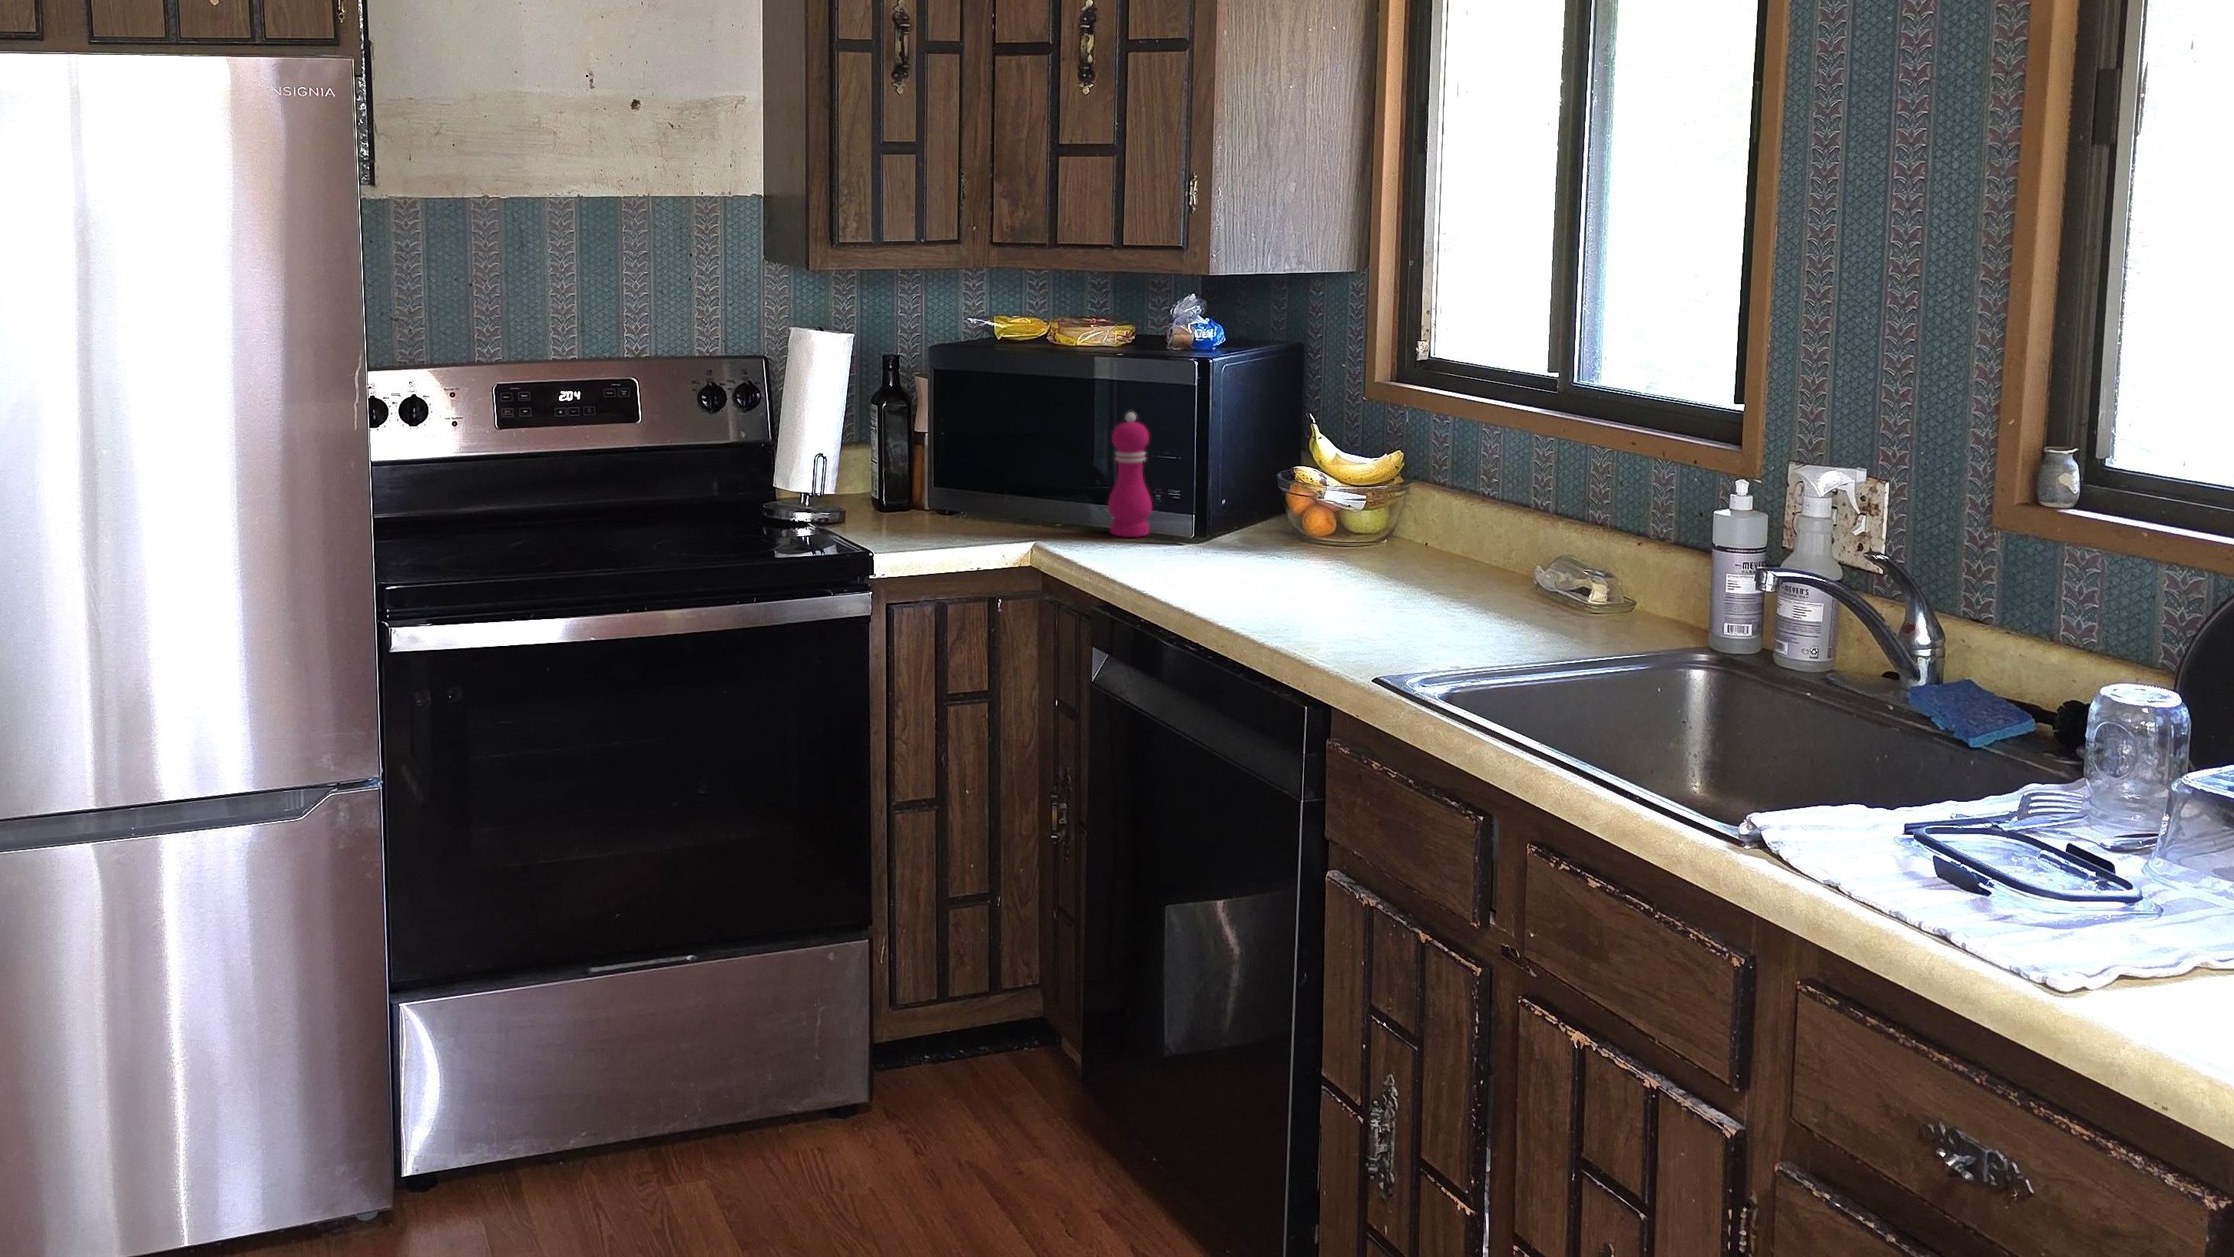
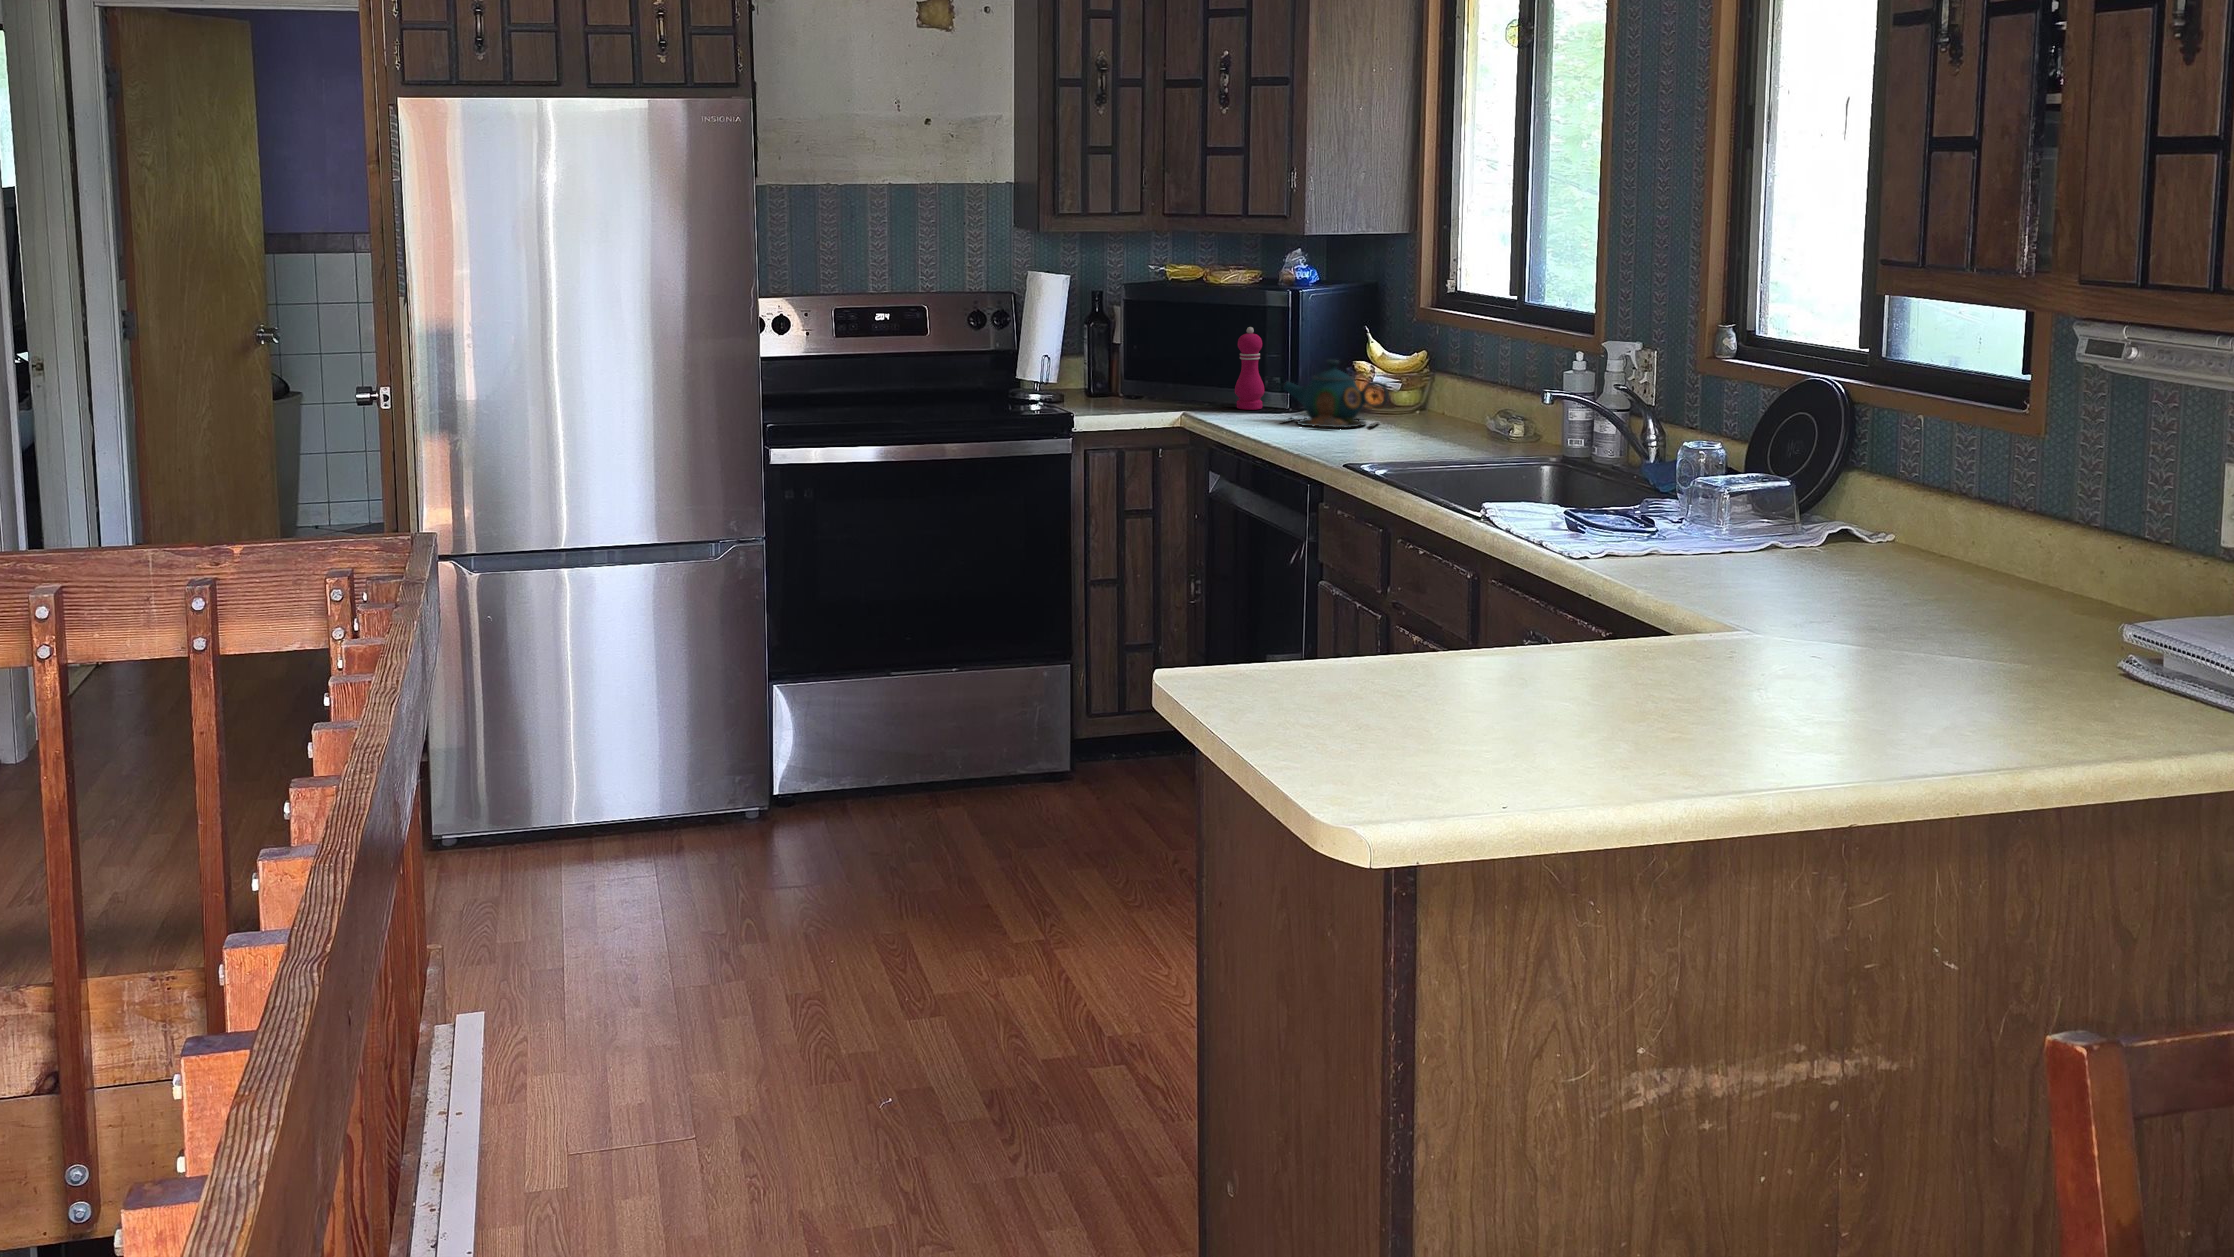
teapot: none [1183,466,1355,580] -> present [1283,360,1388,429]

